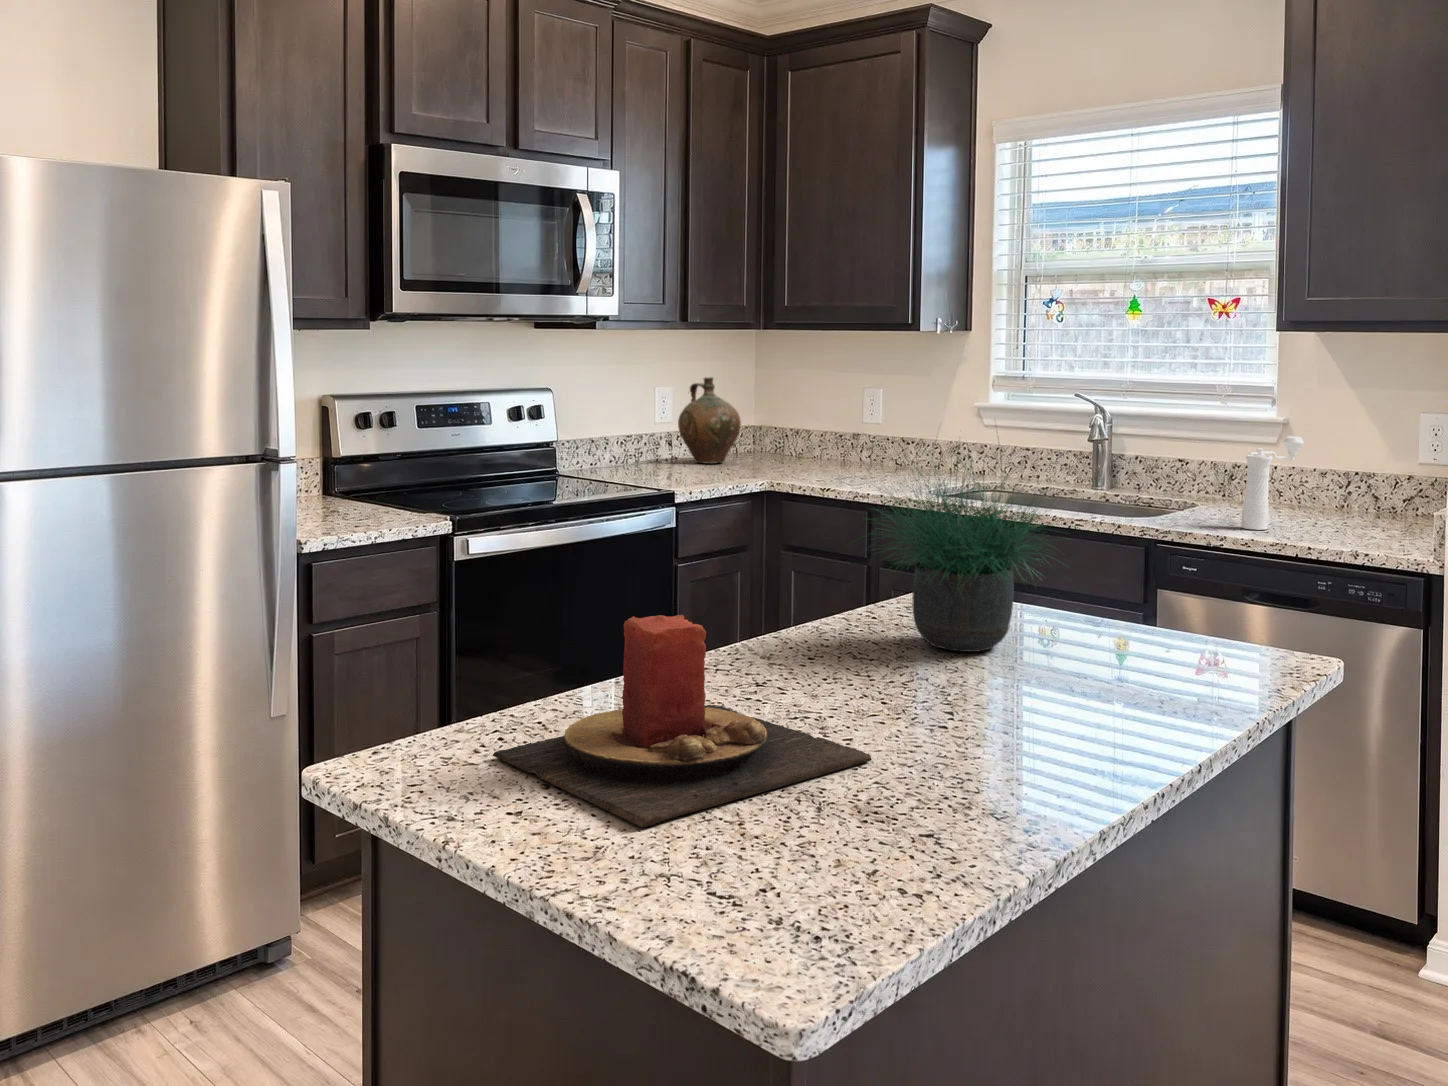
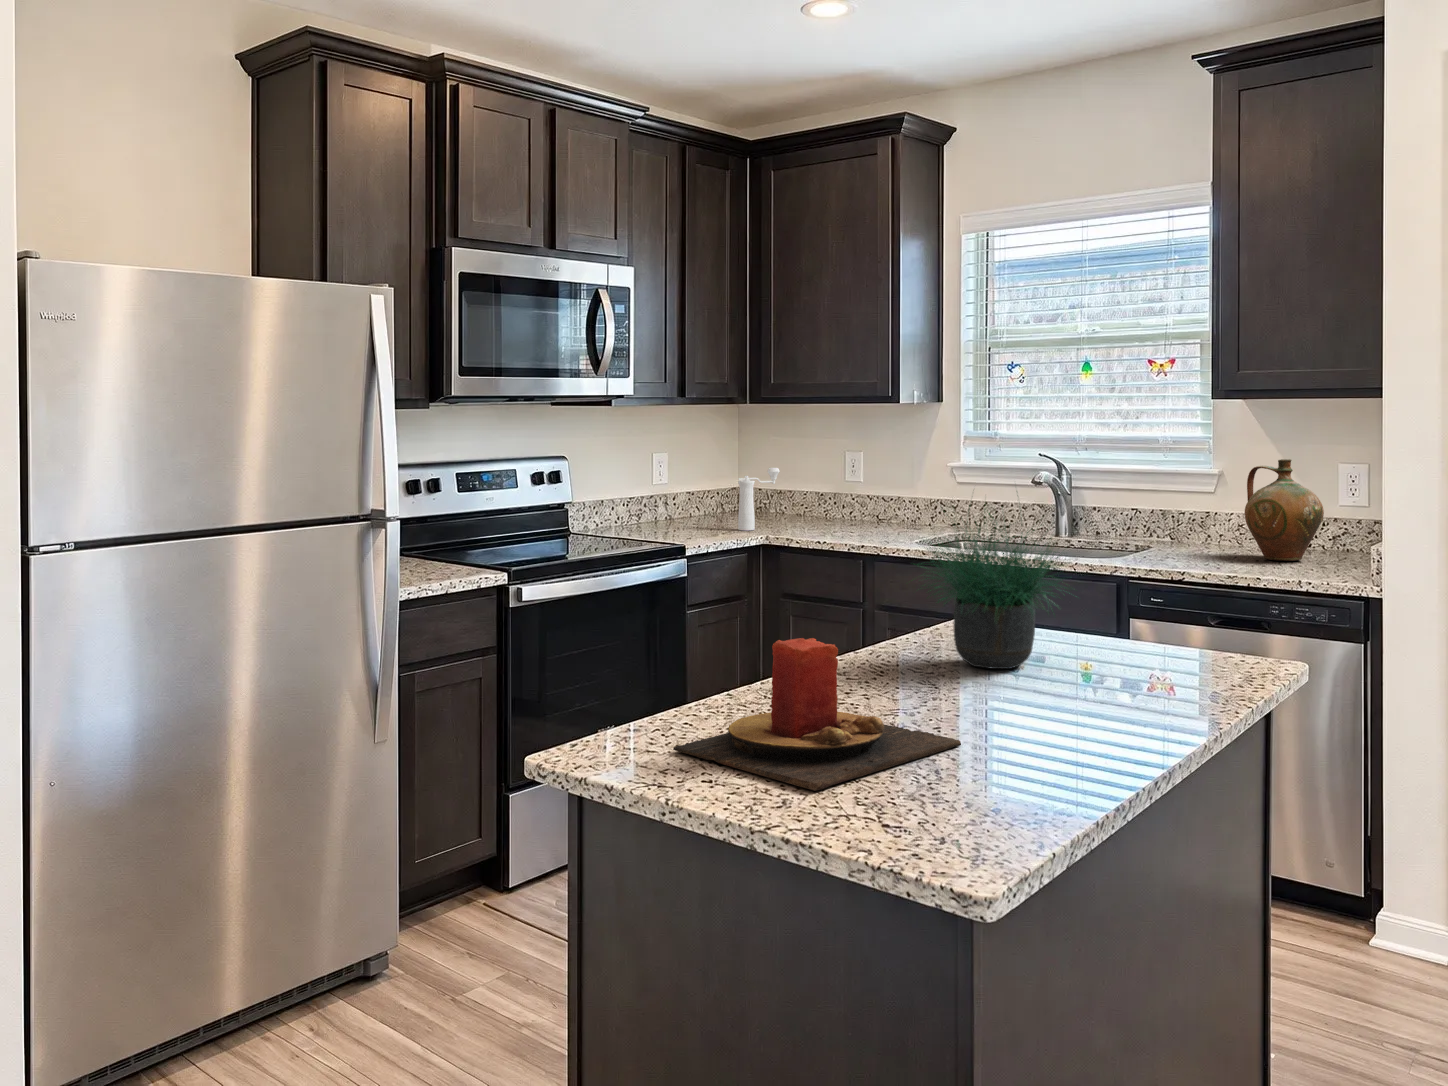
ceramic jug: present [678,377,741,464] -> present [1245,459,1324,561]
pepper mill: present [1241,437,1304,530] -> present [738,468,780,531]

